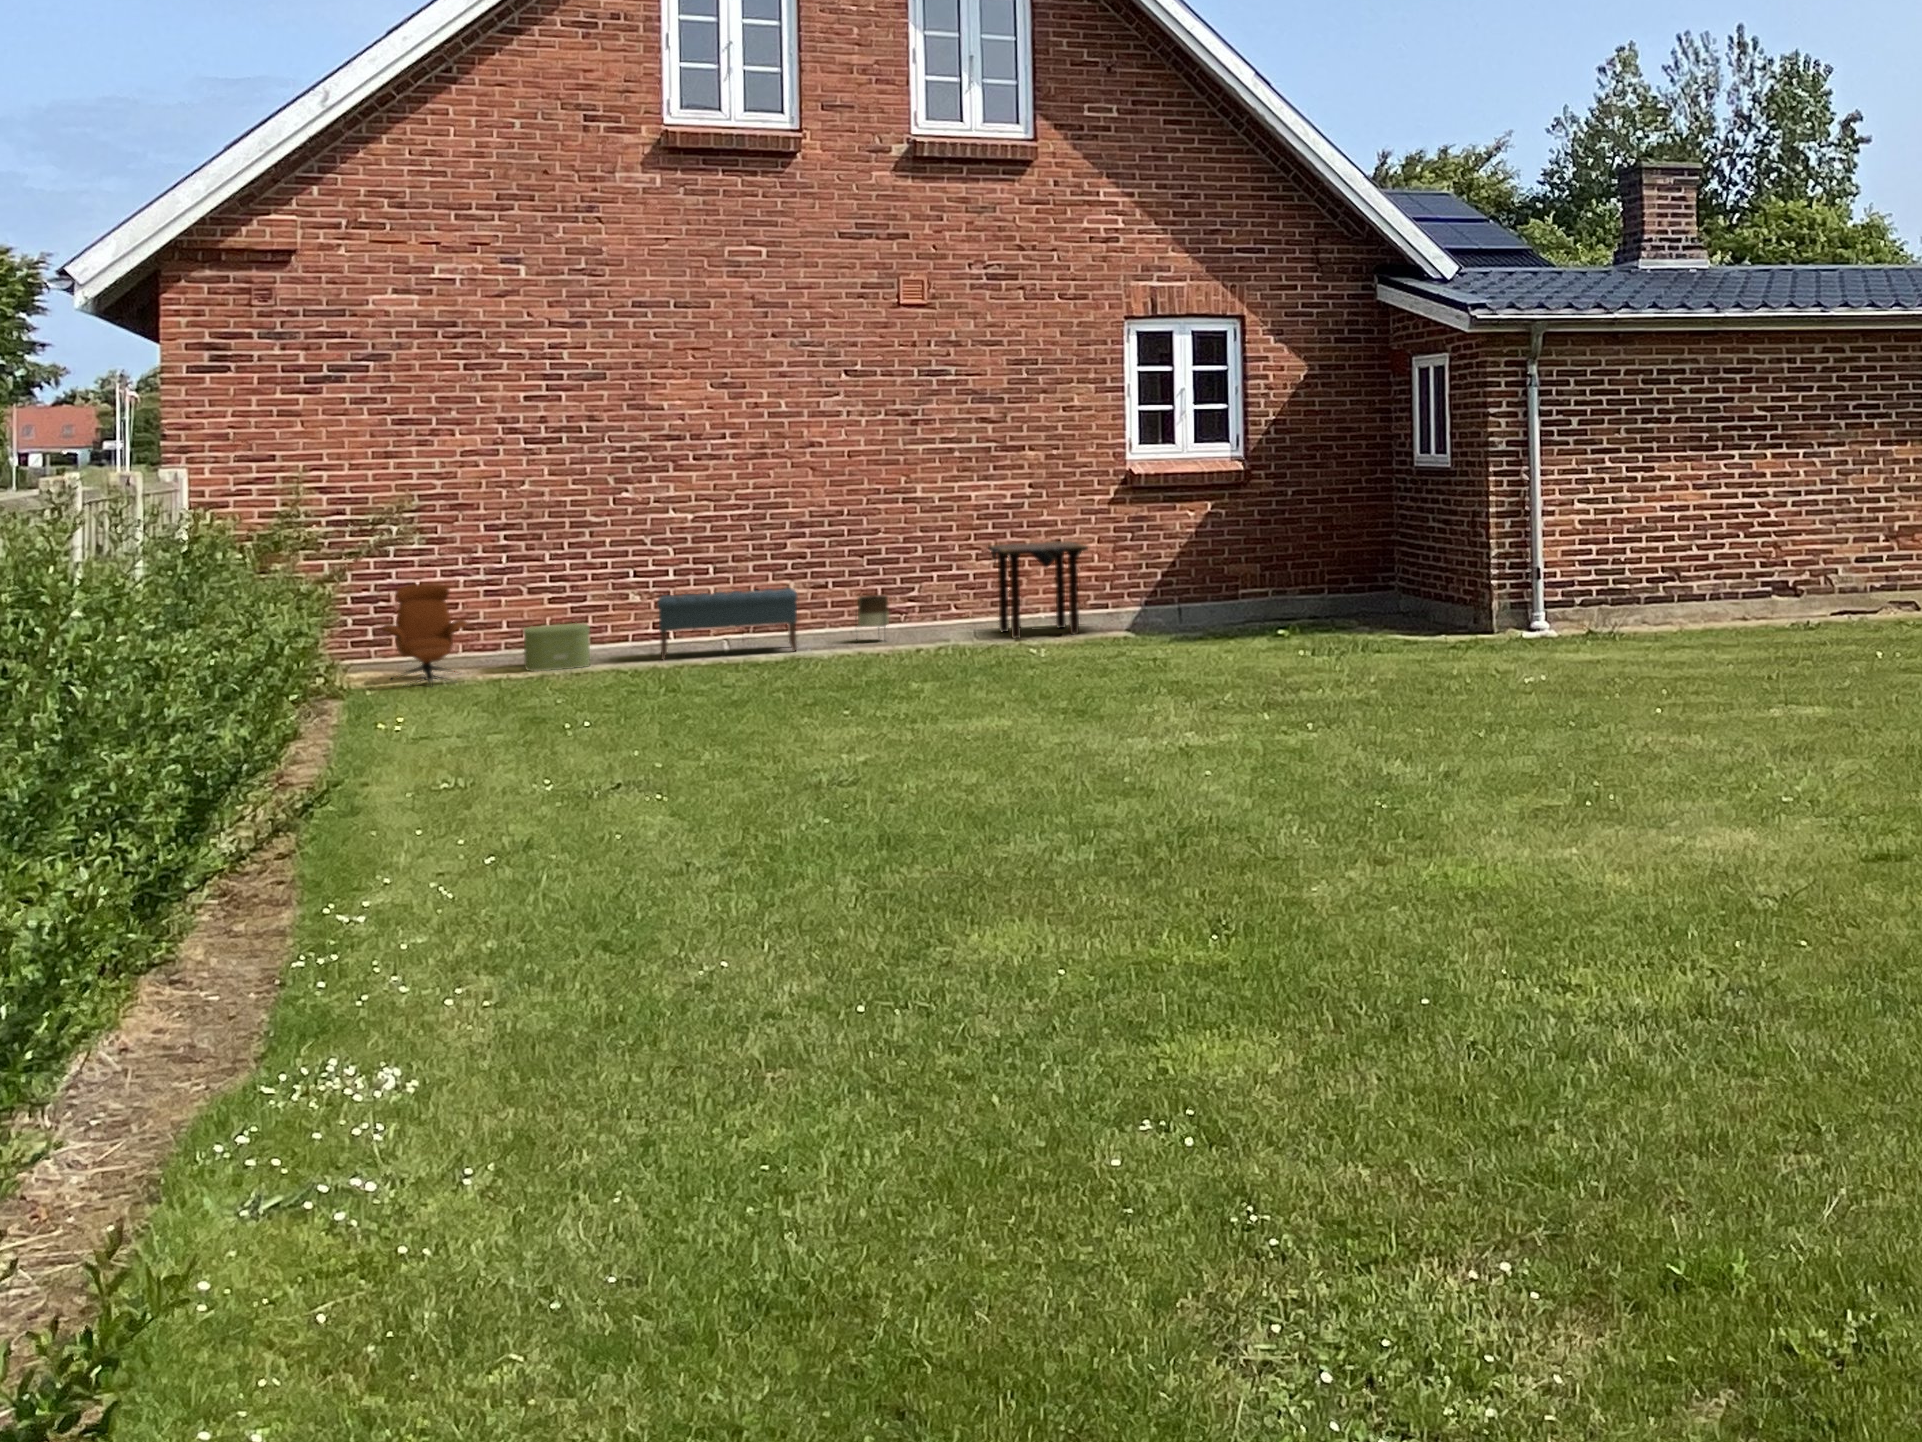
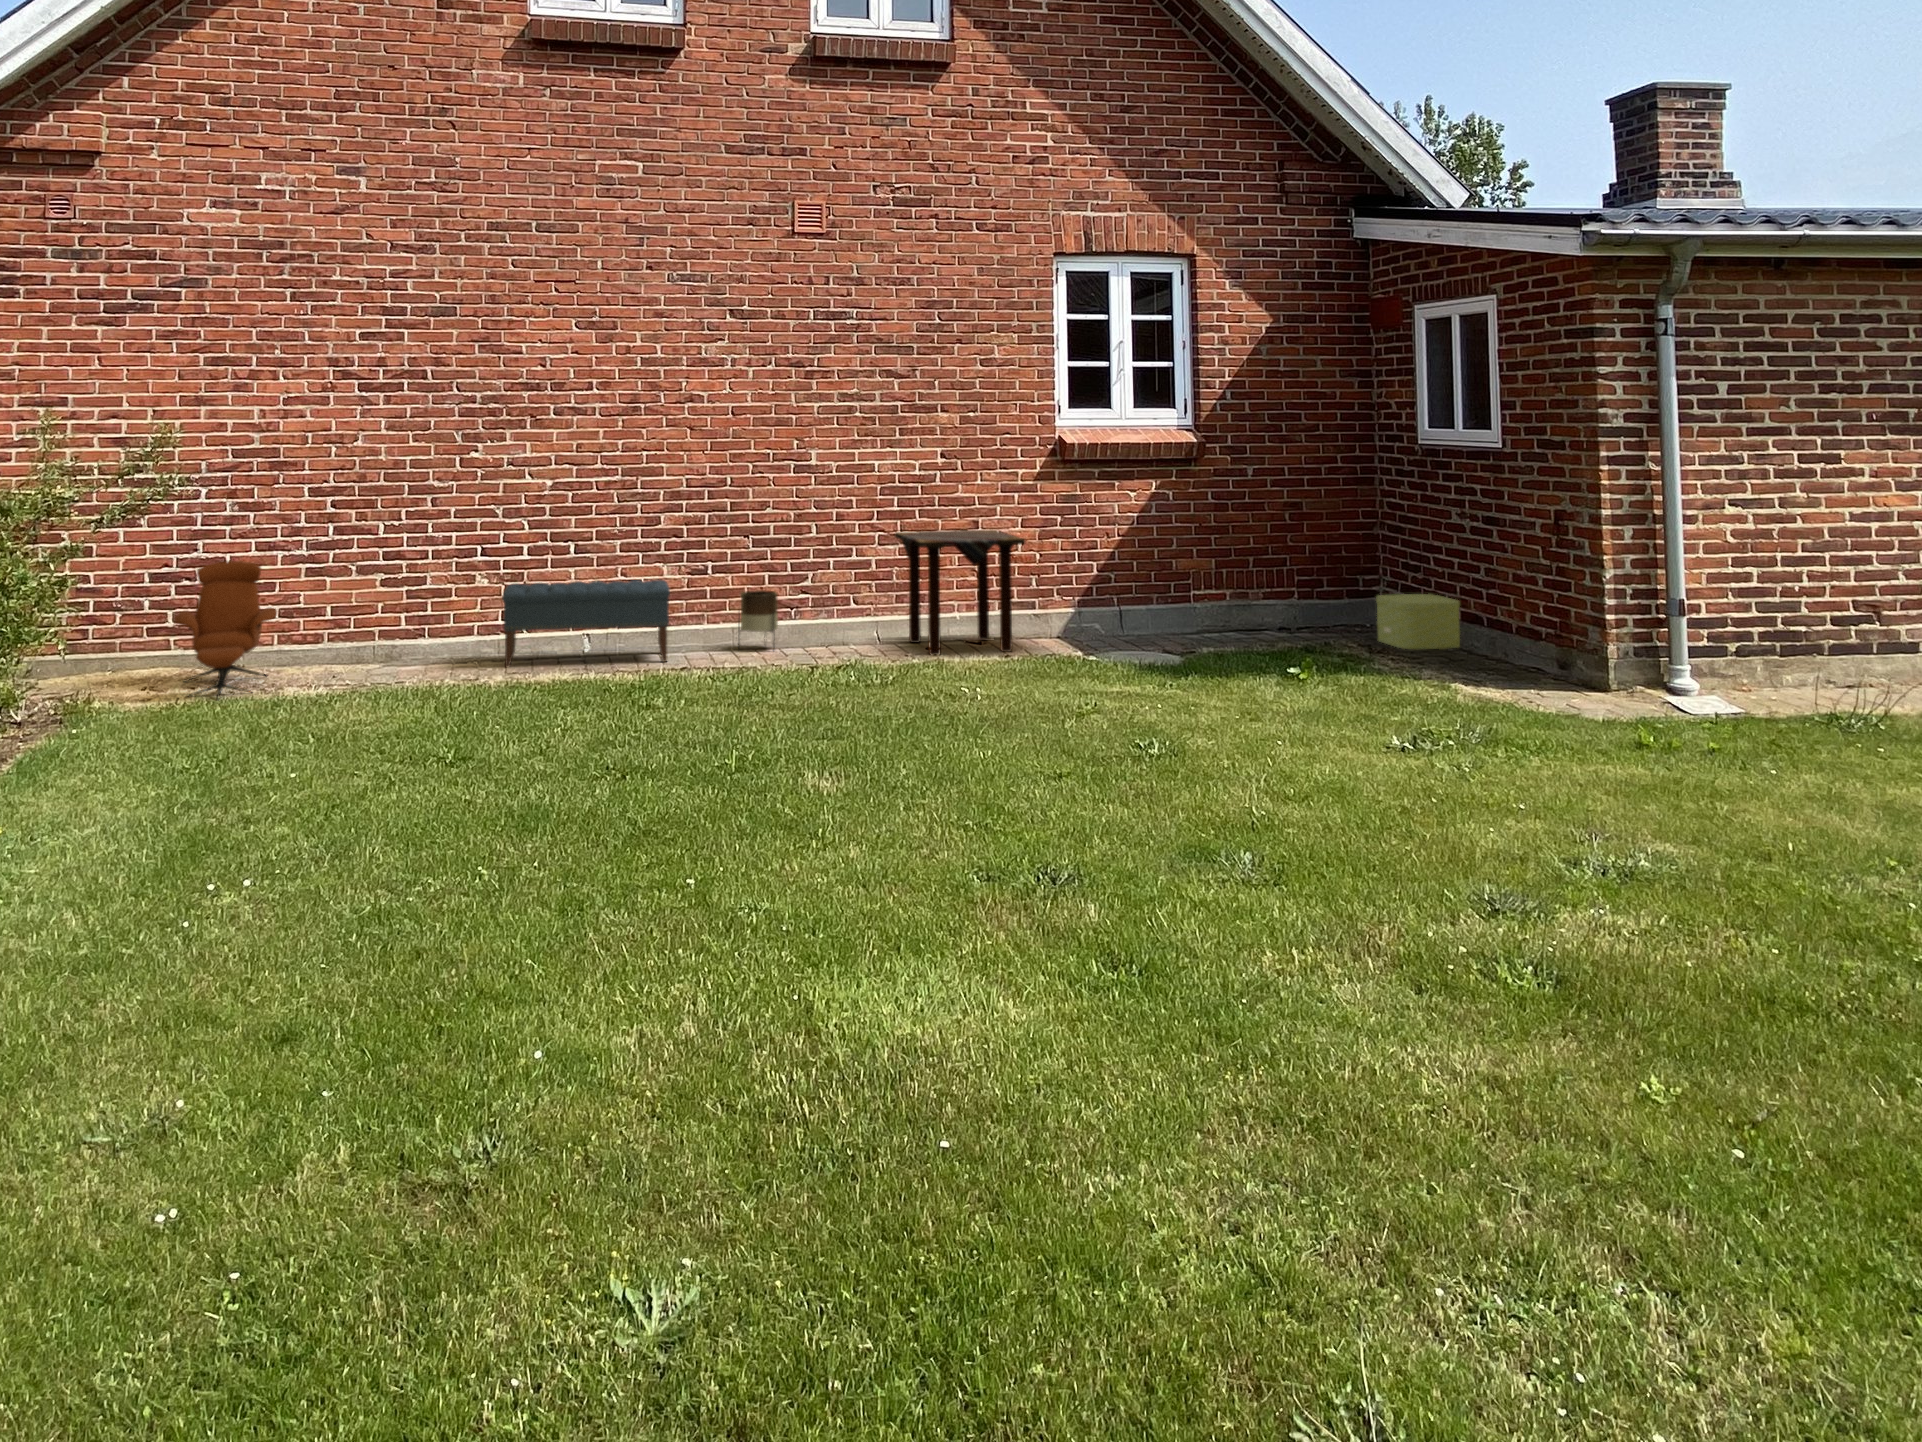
storage box: present [523,623,590,671] -> present [1376,594,1460,649]

